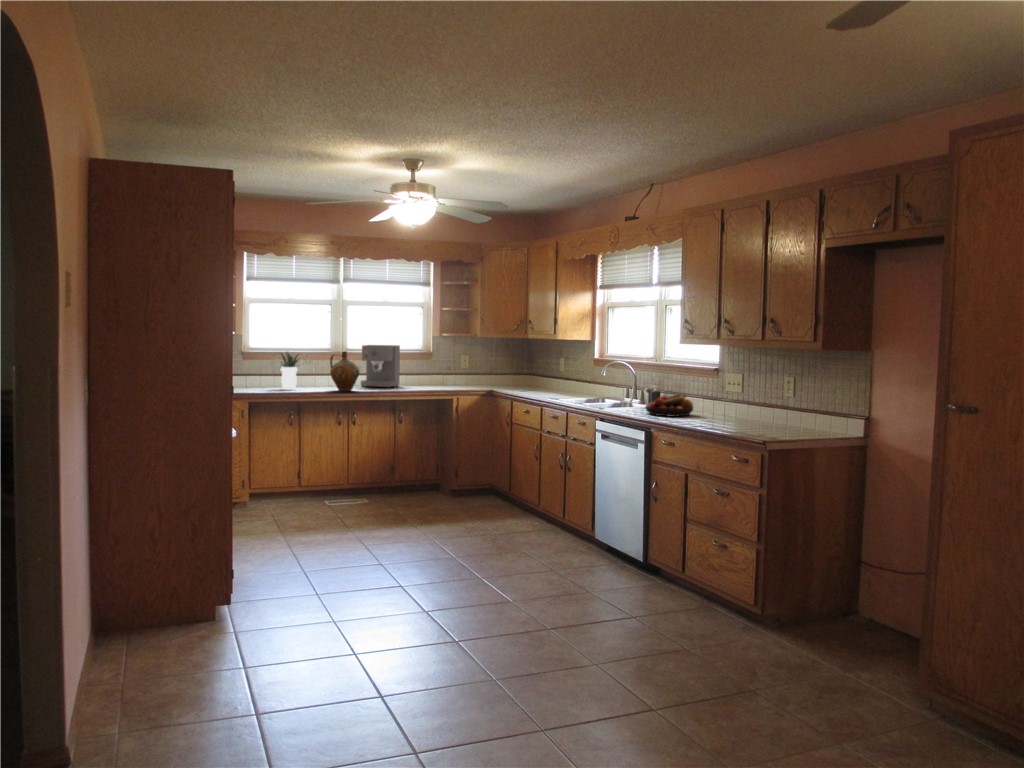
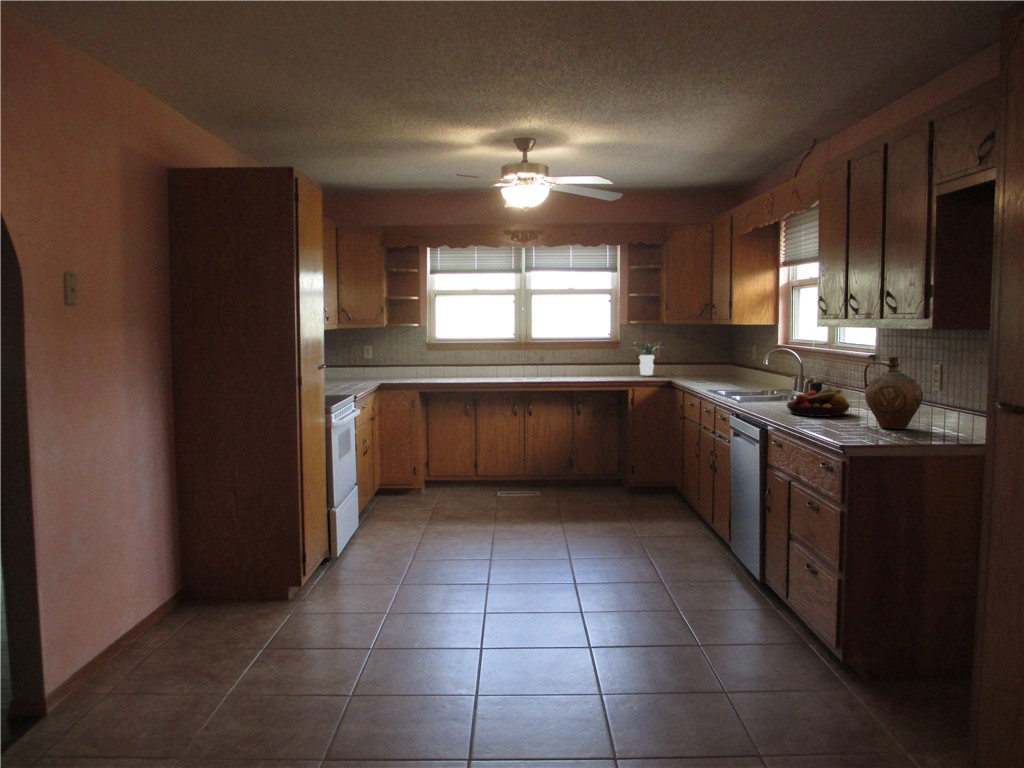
coffee maker: present [361,345,400,387] -> none [543,334,583,377]
ceramic jug: present [330,351,359,391] -> present [864,357,923,429]
potted plant: present [279,352,301,389] -> present [638,343,657,375]

